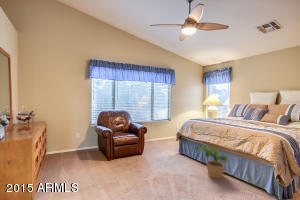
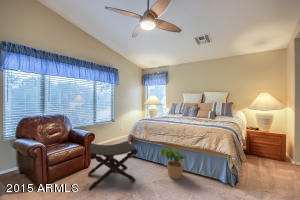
footstool: none [138,135,177,171] -> present [88,141,137,190]

